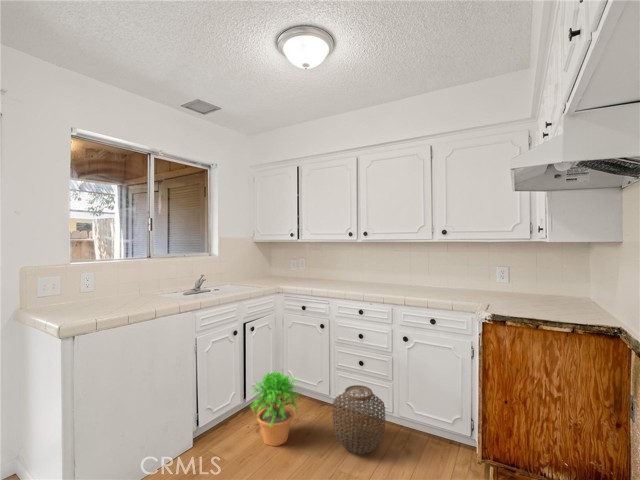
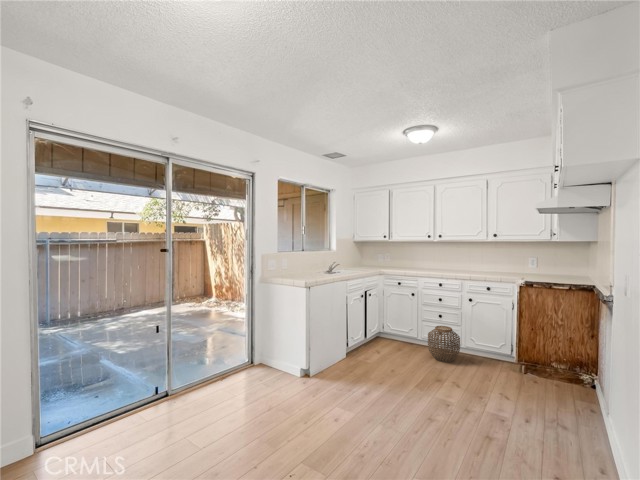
potted plant: present [251,372,300,446] -> none [378,316,409,358]

